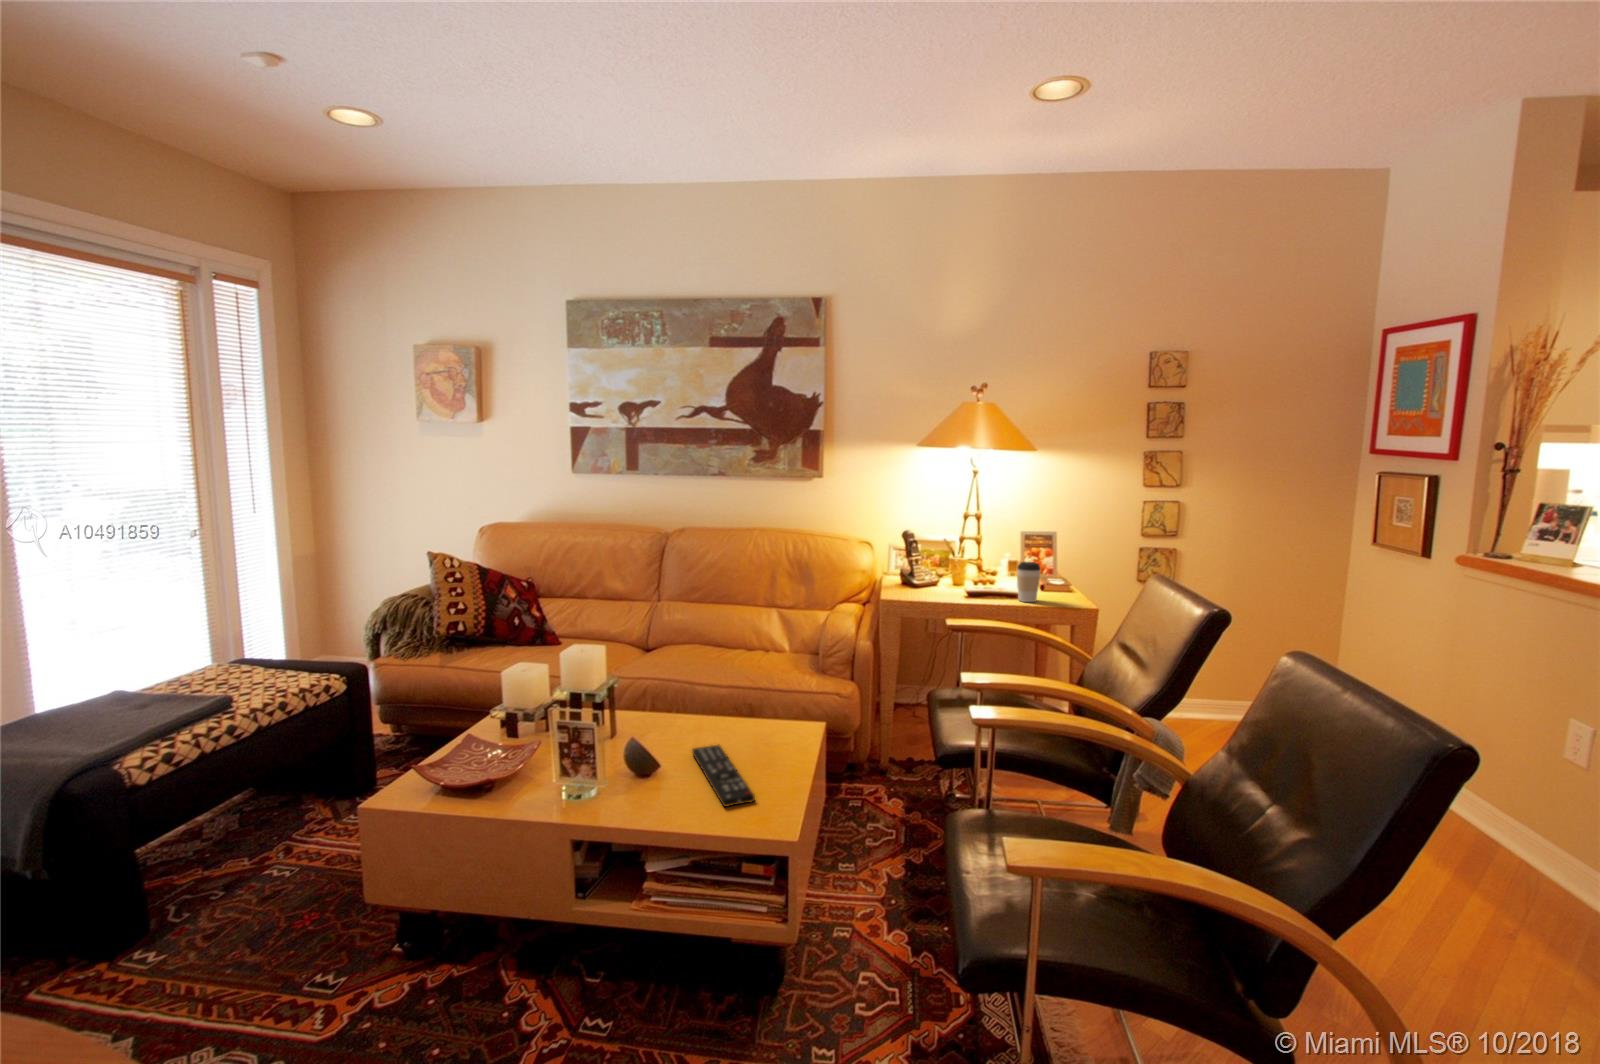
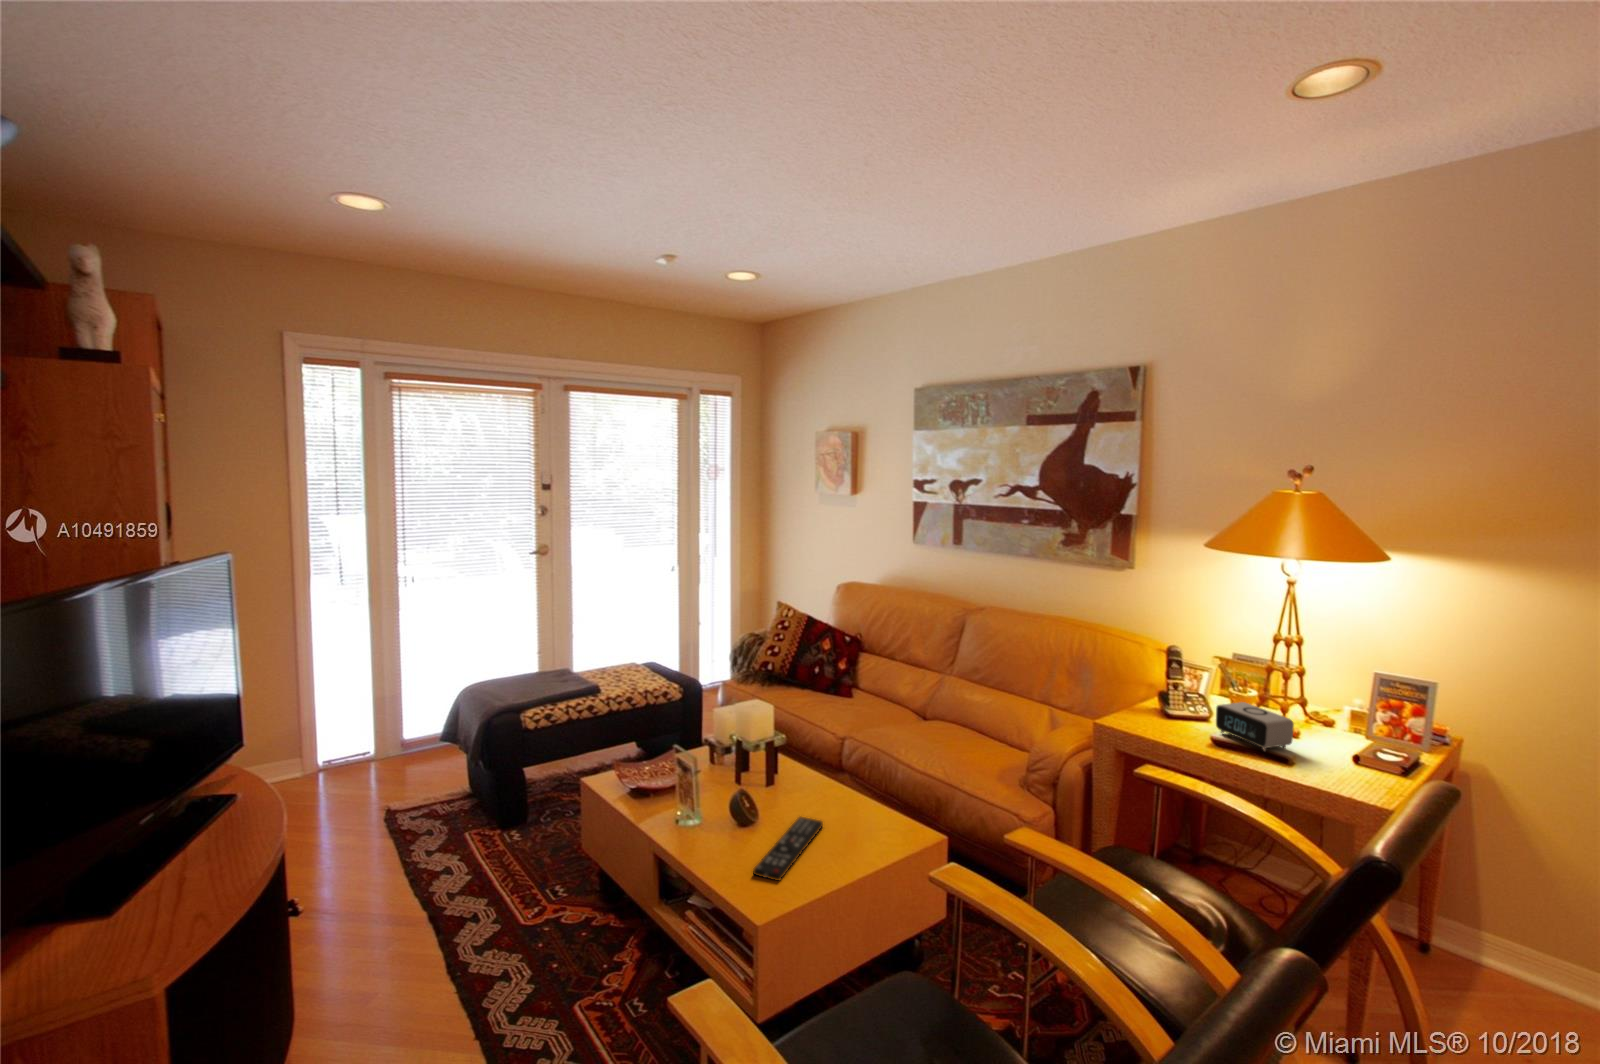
coffee cup: present [1017,562,1041,602] -> none [1314,715,1354,774]
alarm clock: none [942,568,996,599] -> present [1216,702,1294,751]

